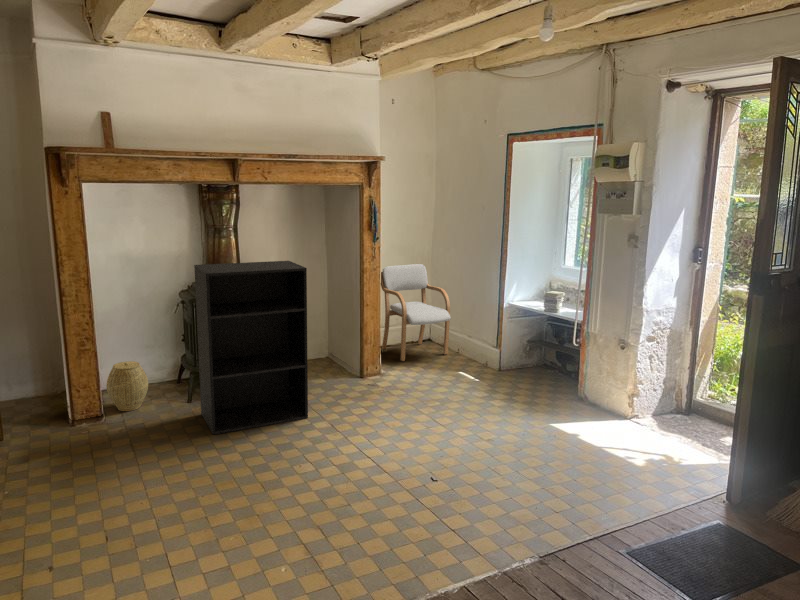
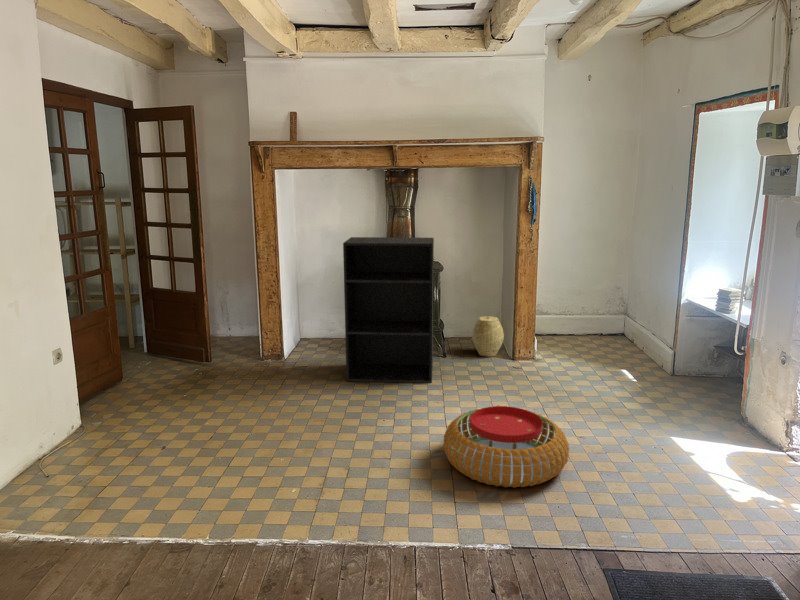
armchair: present [381,264,451,362] -> none [562,252,633,351]
woven basket: present [107,361,148,411] -> present [472,316,504,357]
pouf: none [394,426,516,507] -> present [444,406,569,488]

